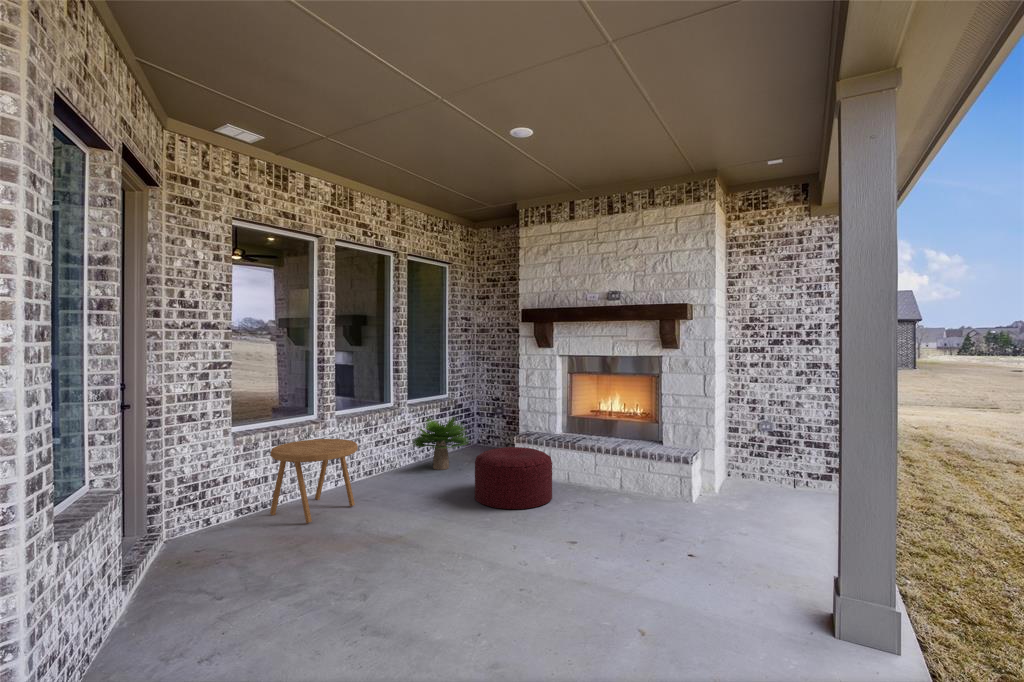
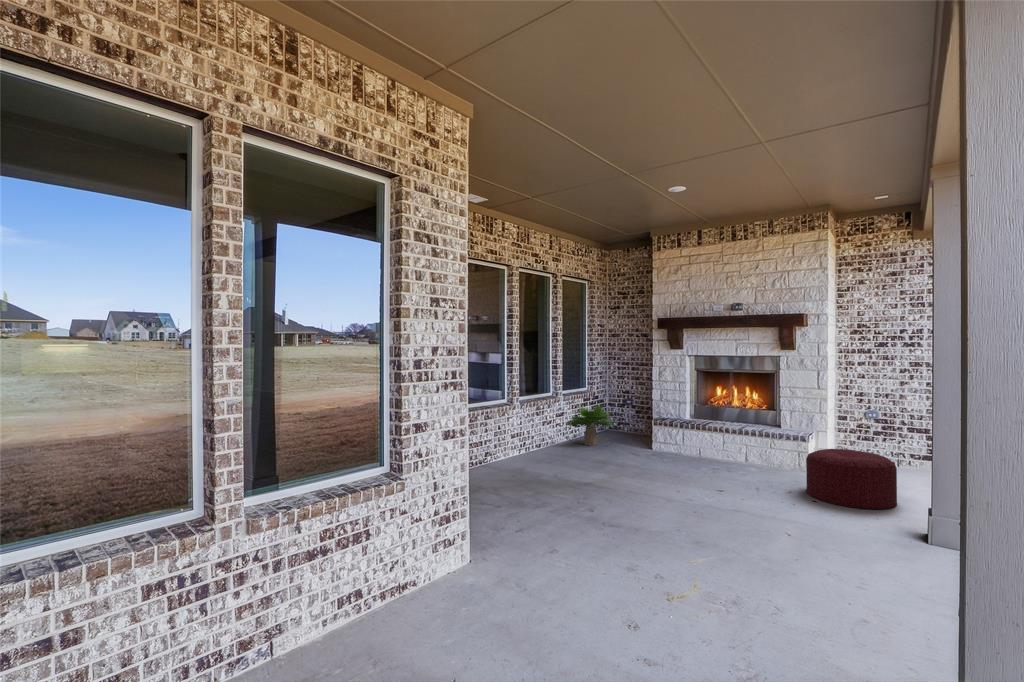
side table: present [270,439,358,523] -> none [488,416,546,473]
ottoman: present [475,447,552,509] -> present [806,449,897,509]

